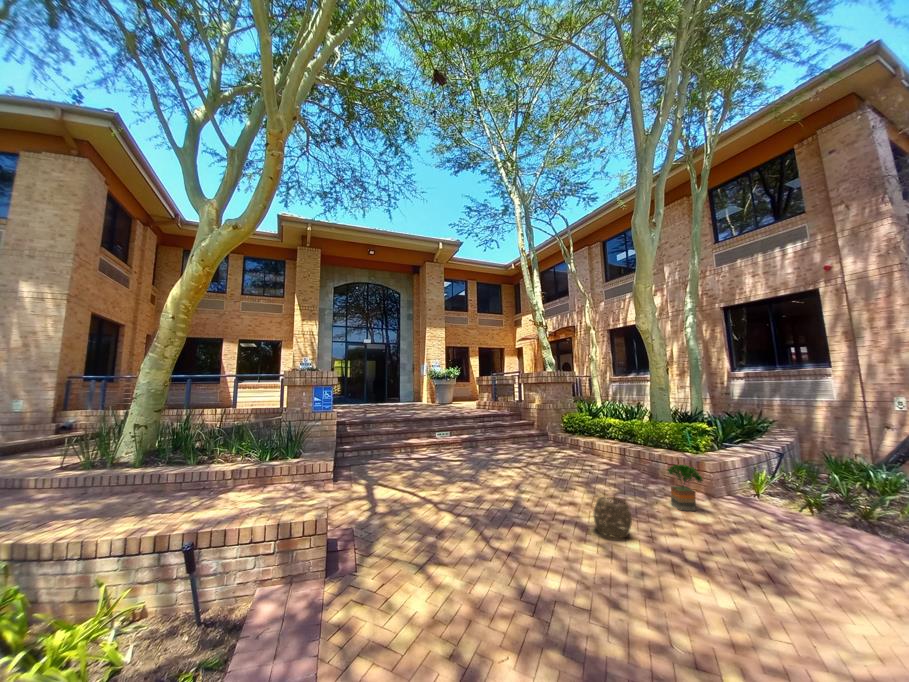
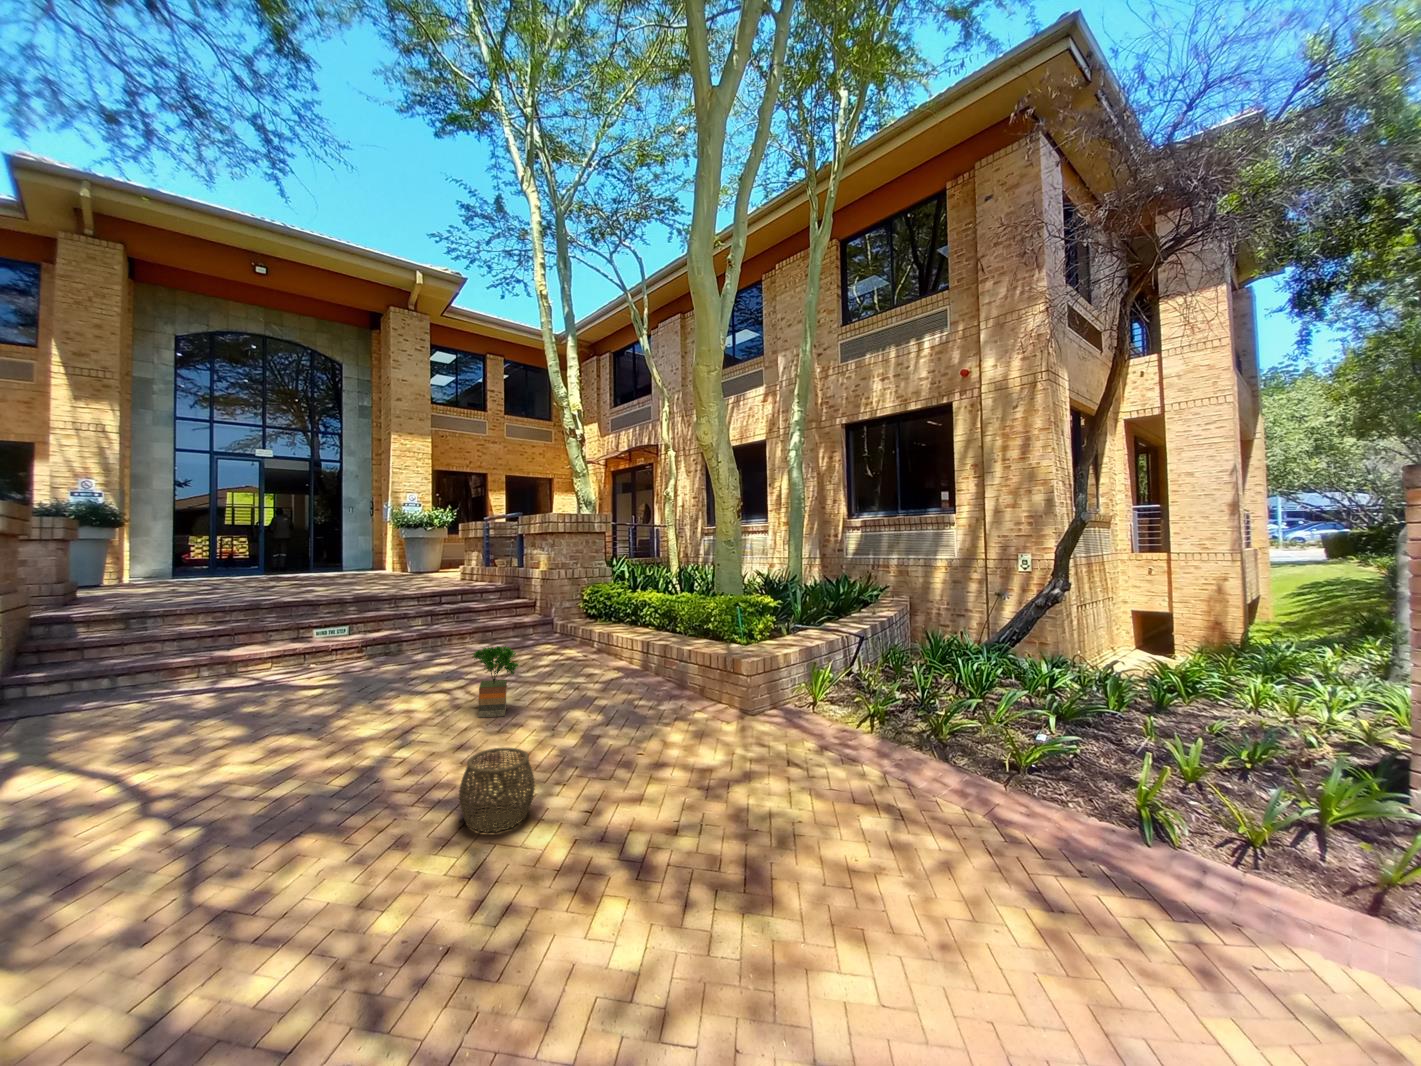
potted tree: present [668,465,703,511] -> present [473,646,518,718]

